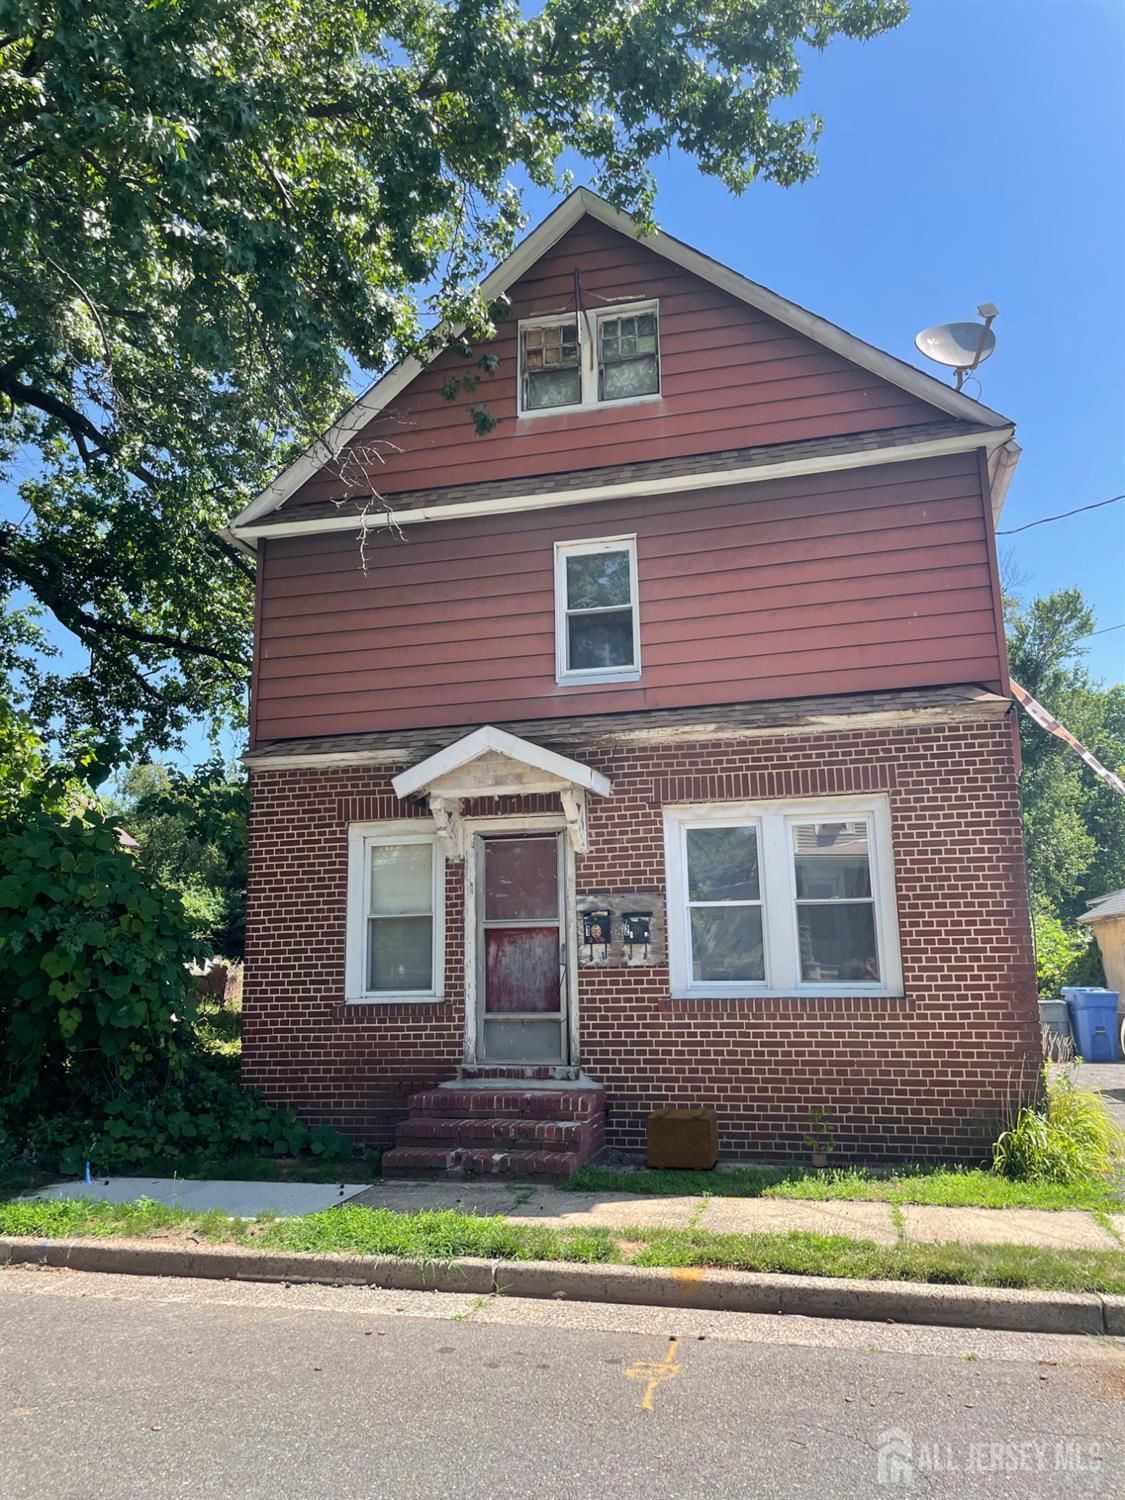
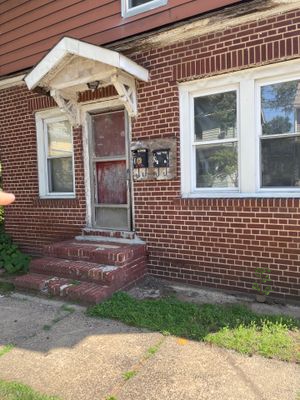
wooden crate: present [646,1106,719,1170] -> none [156,258,204,299]

